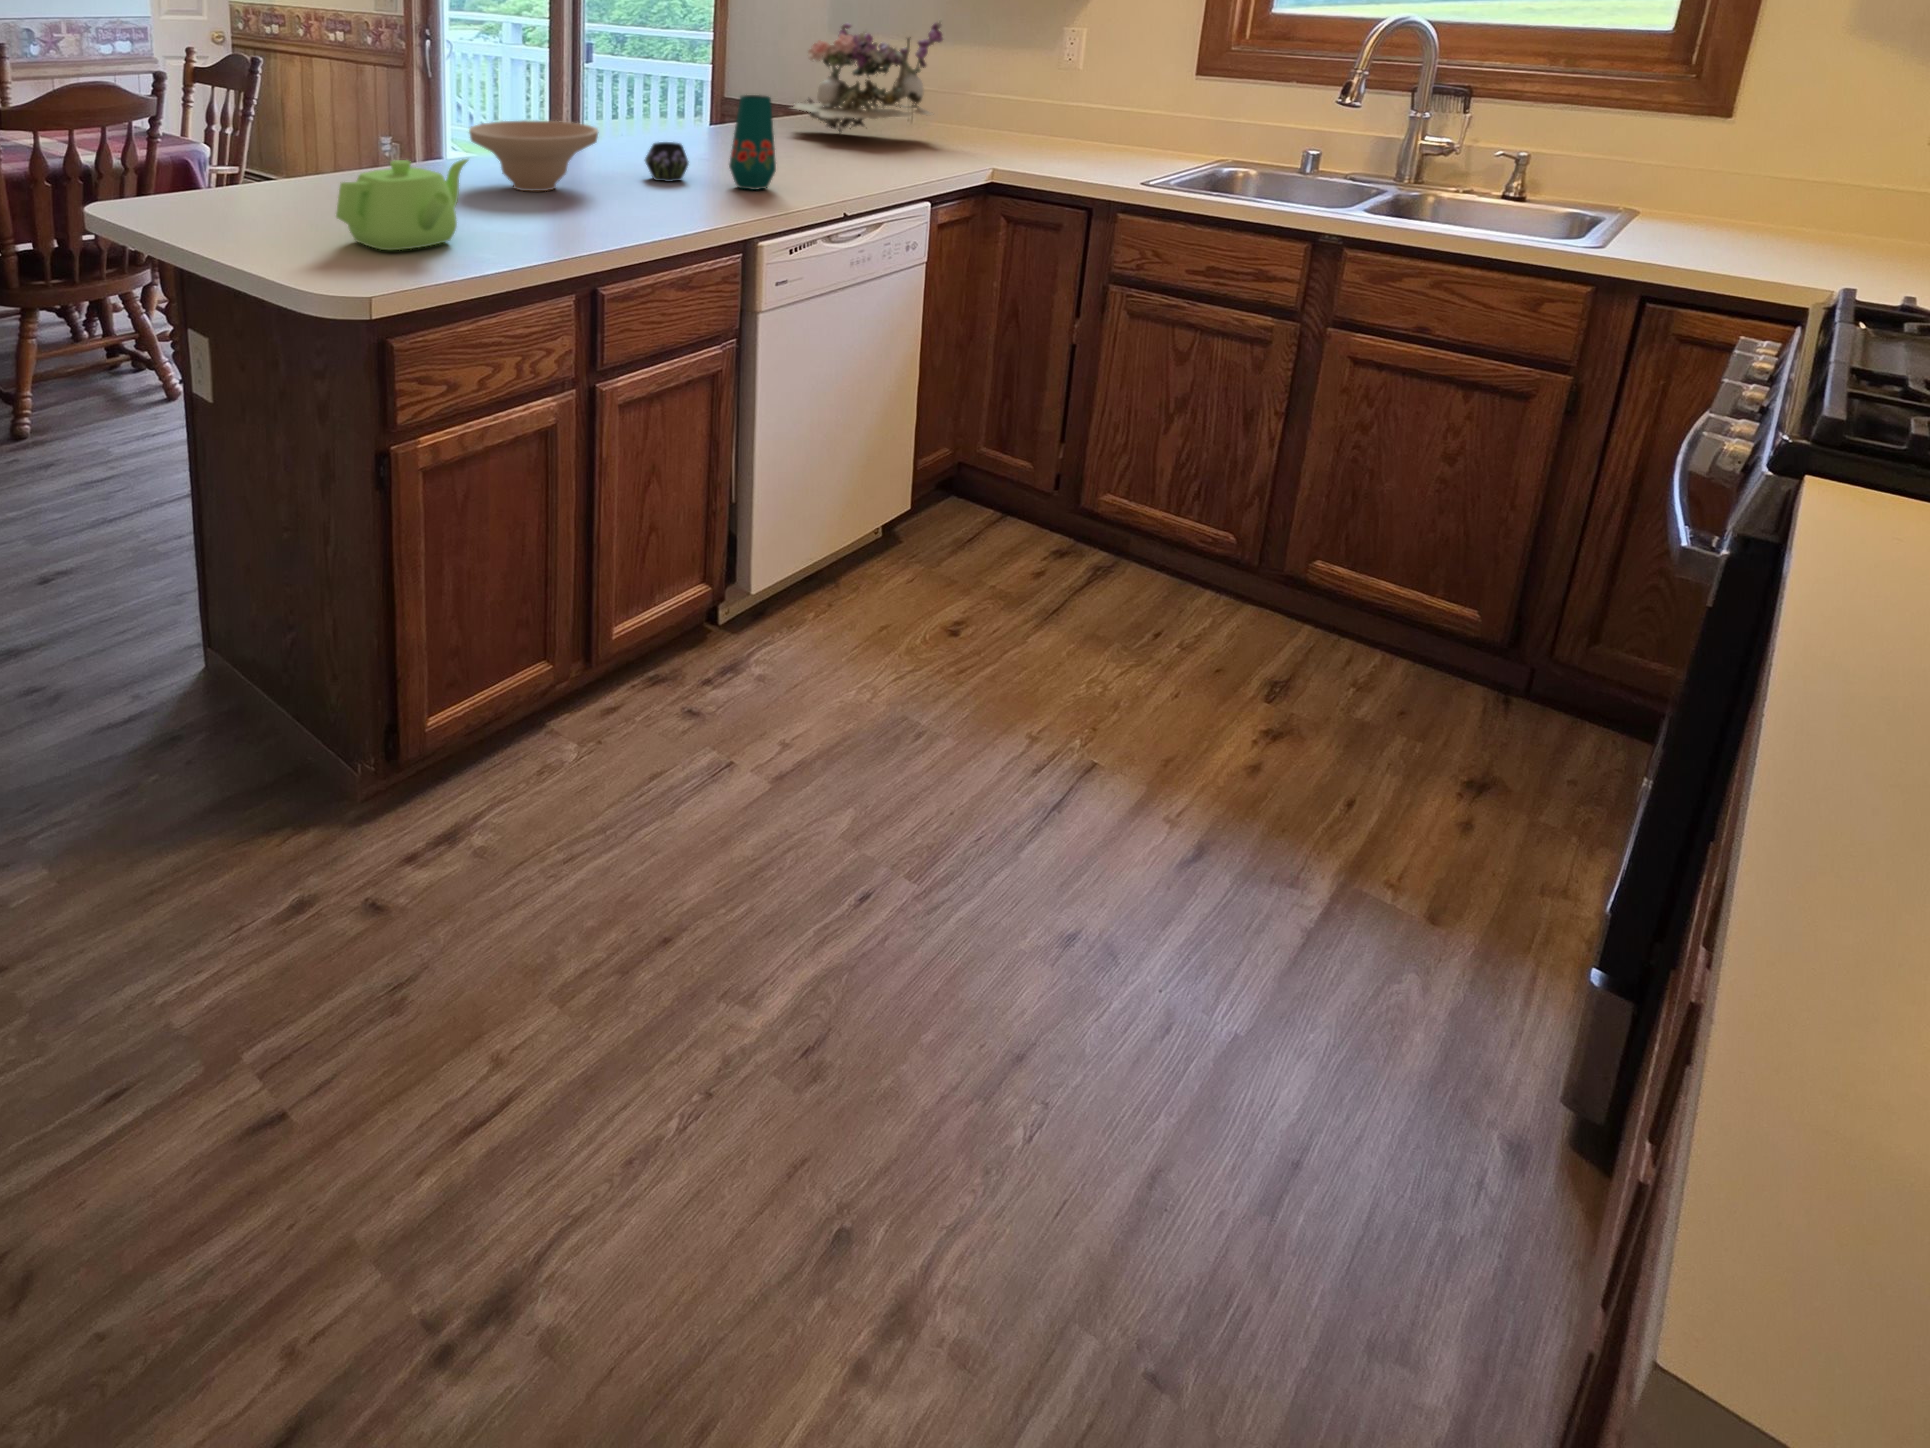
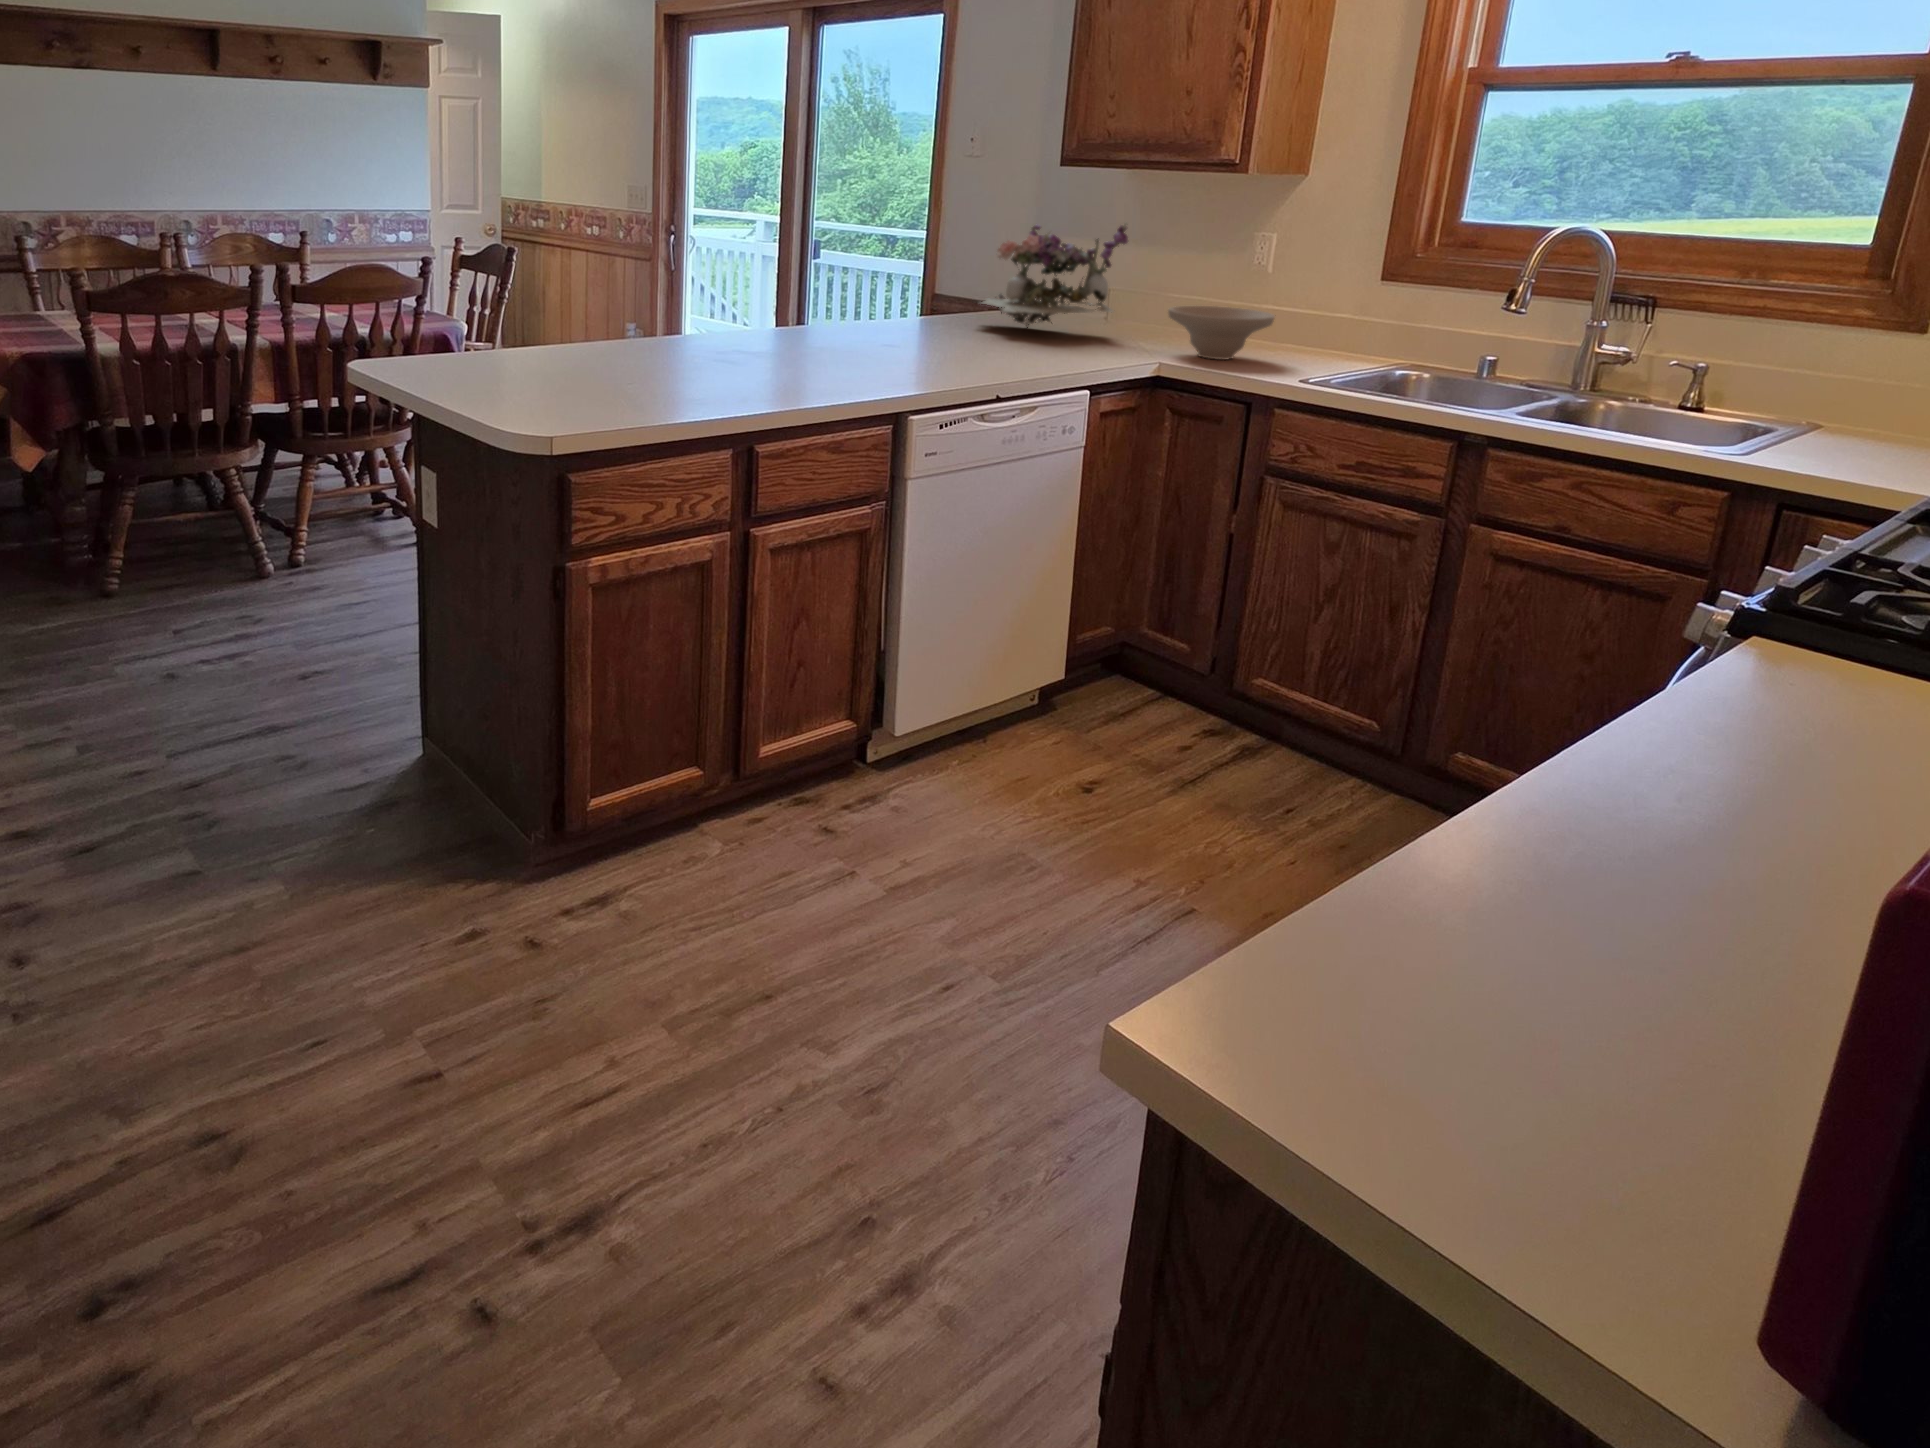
vase: present [645,95,776,190] -> none [821,287,936,372]
bowl: present [469,120,598,191] -> present [1168,306,1275,360]
teapot: present [336,159,468,250] -> none [537,331,651,405]

